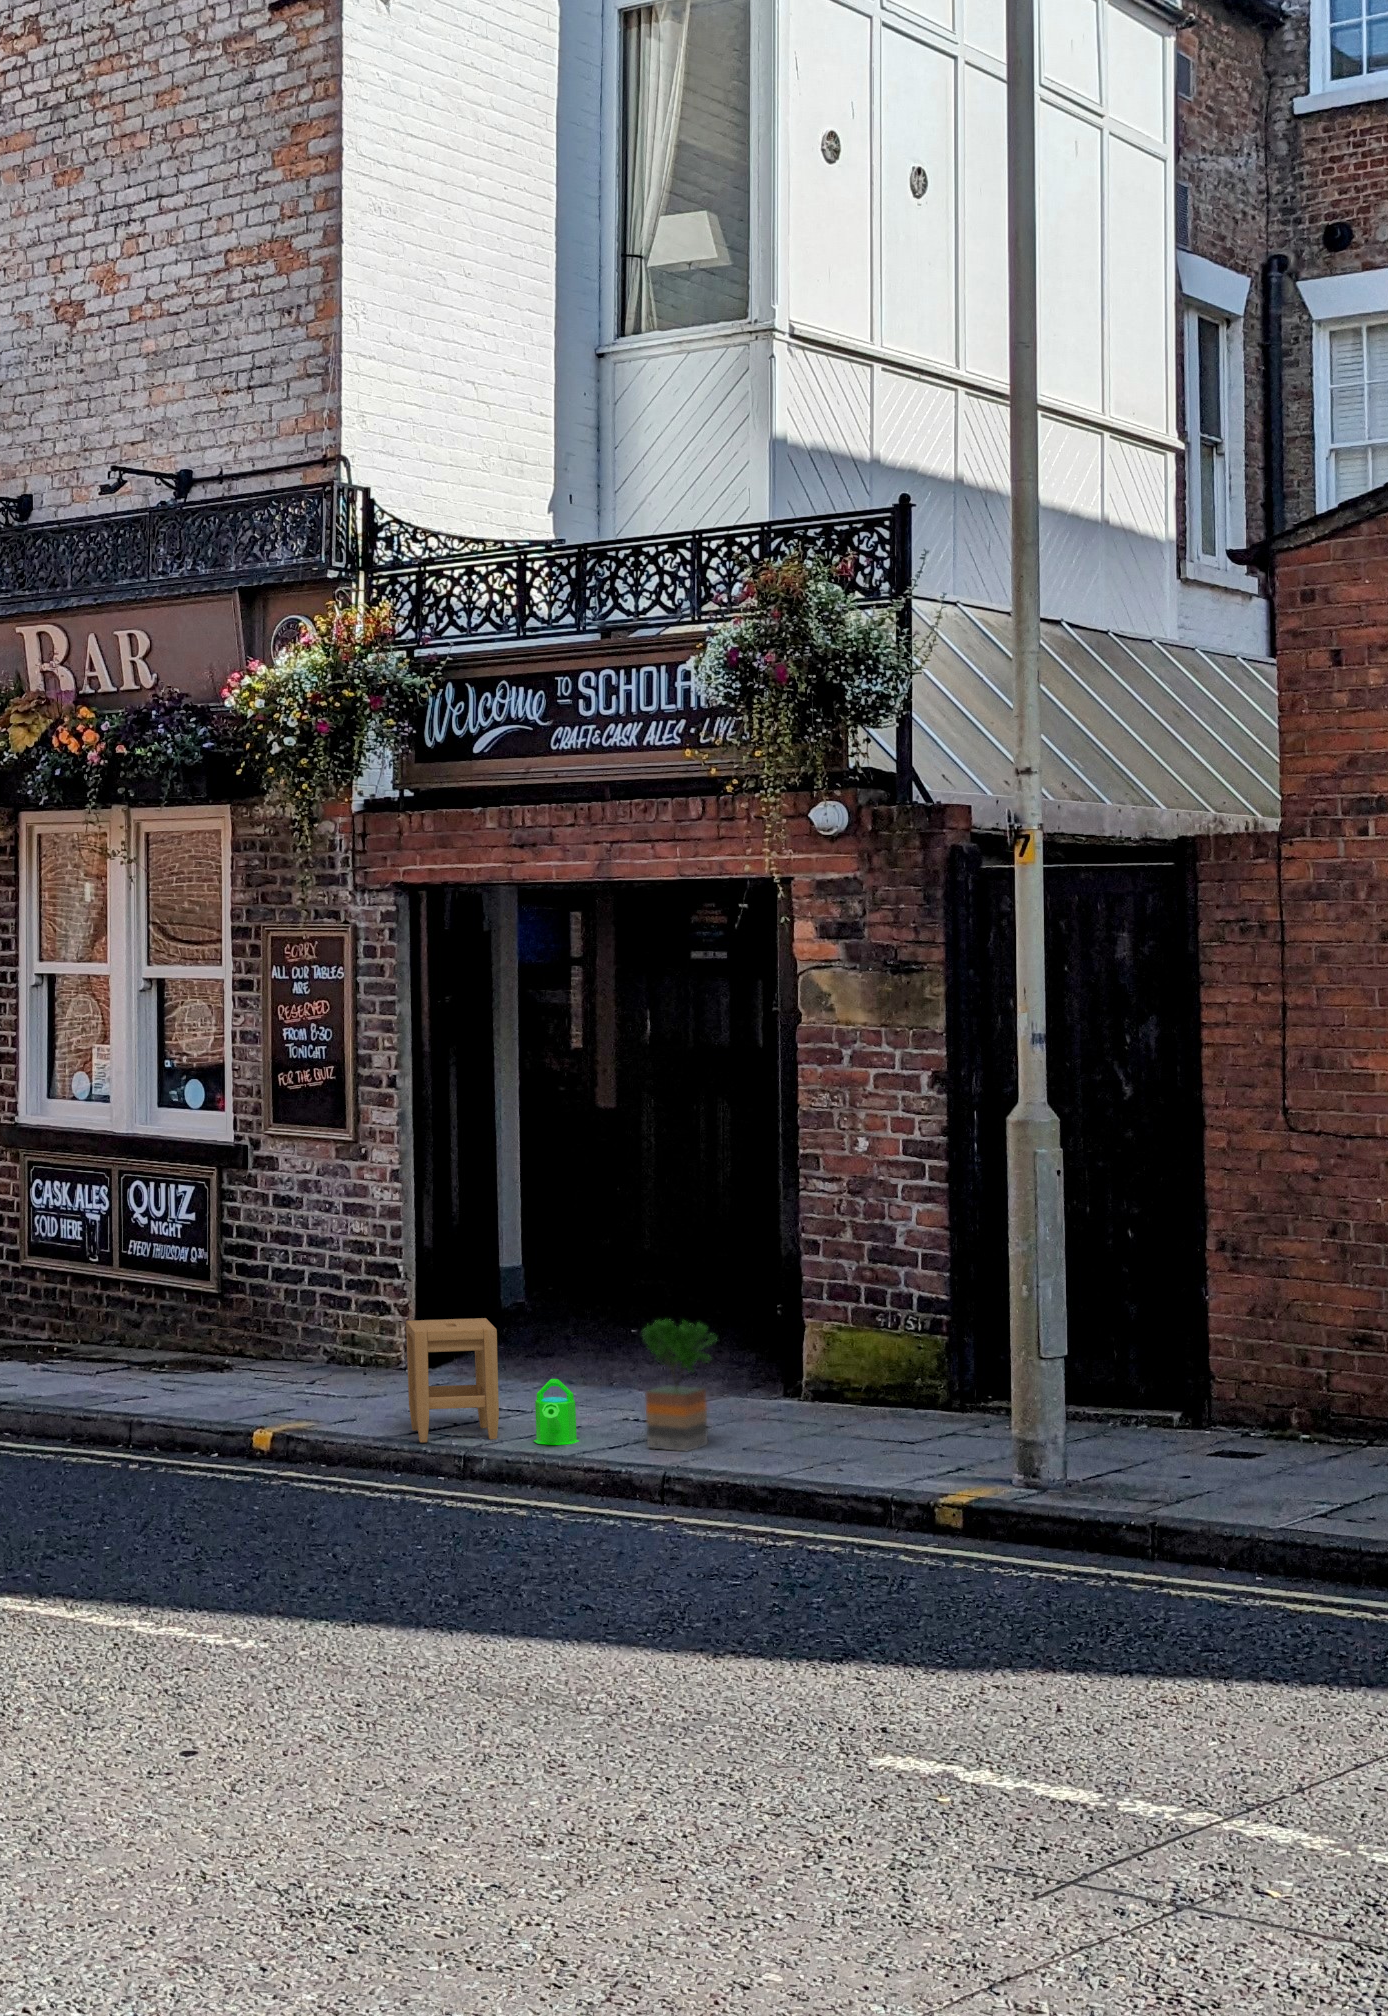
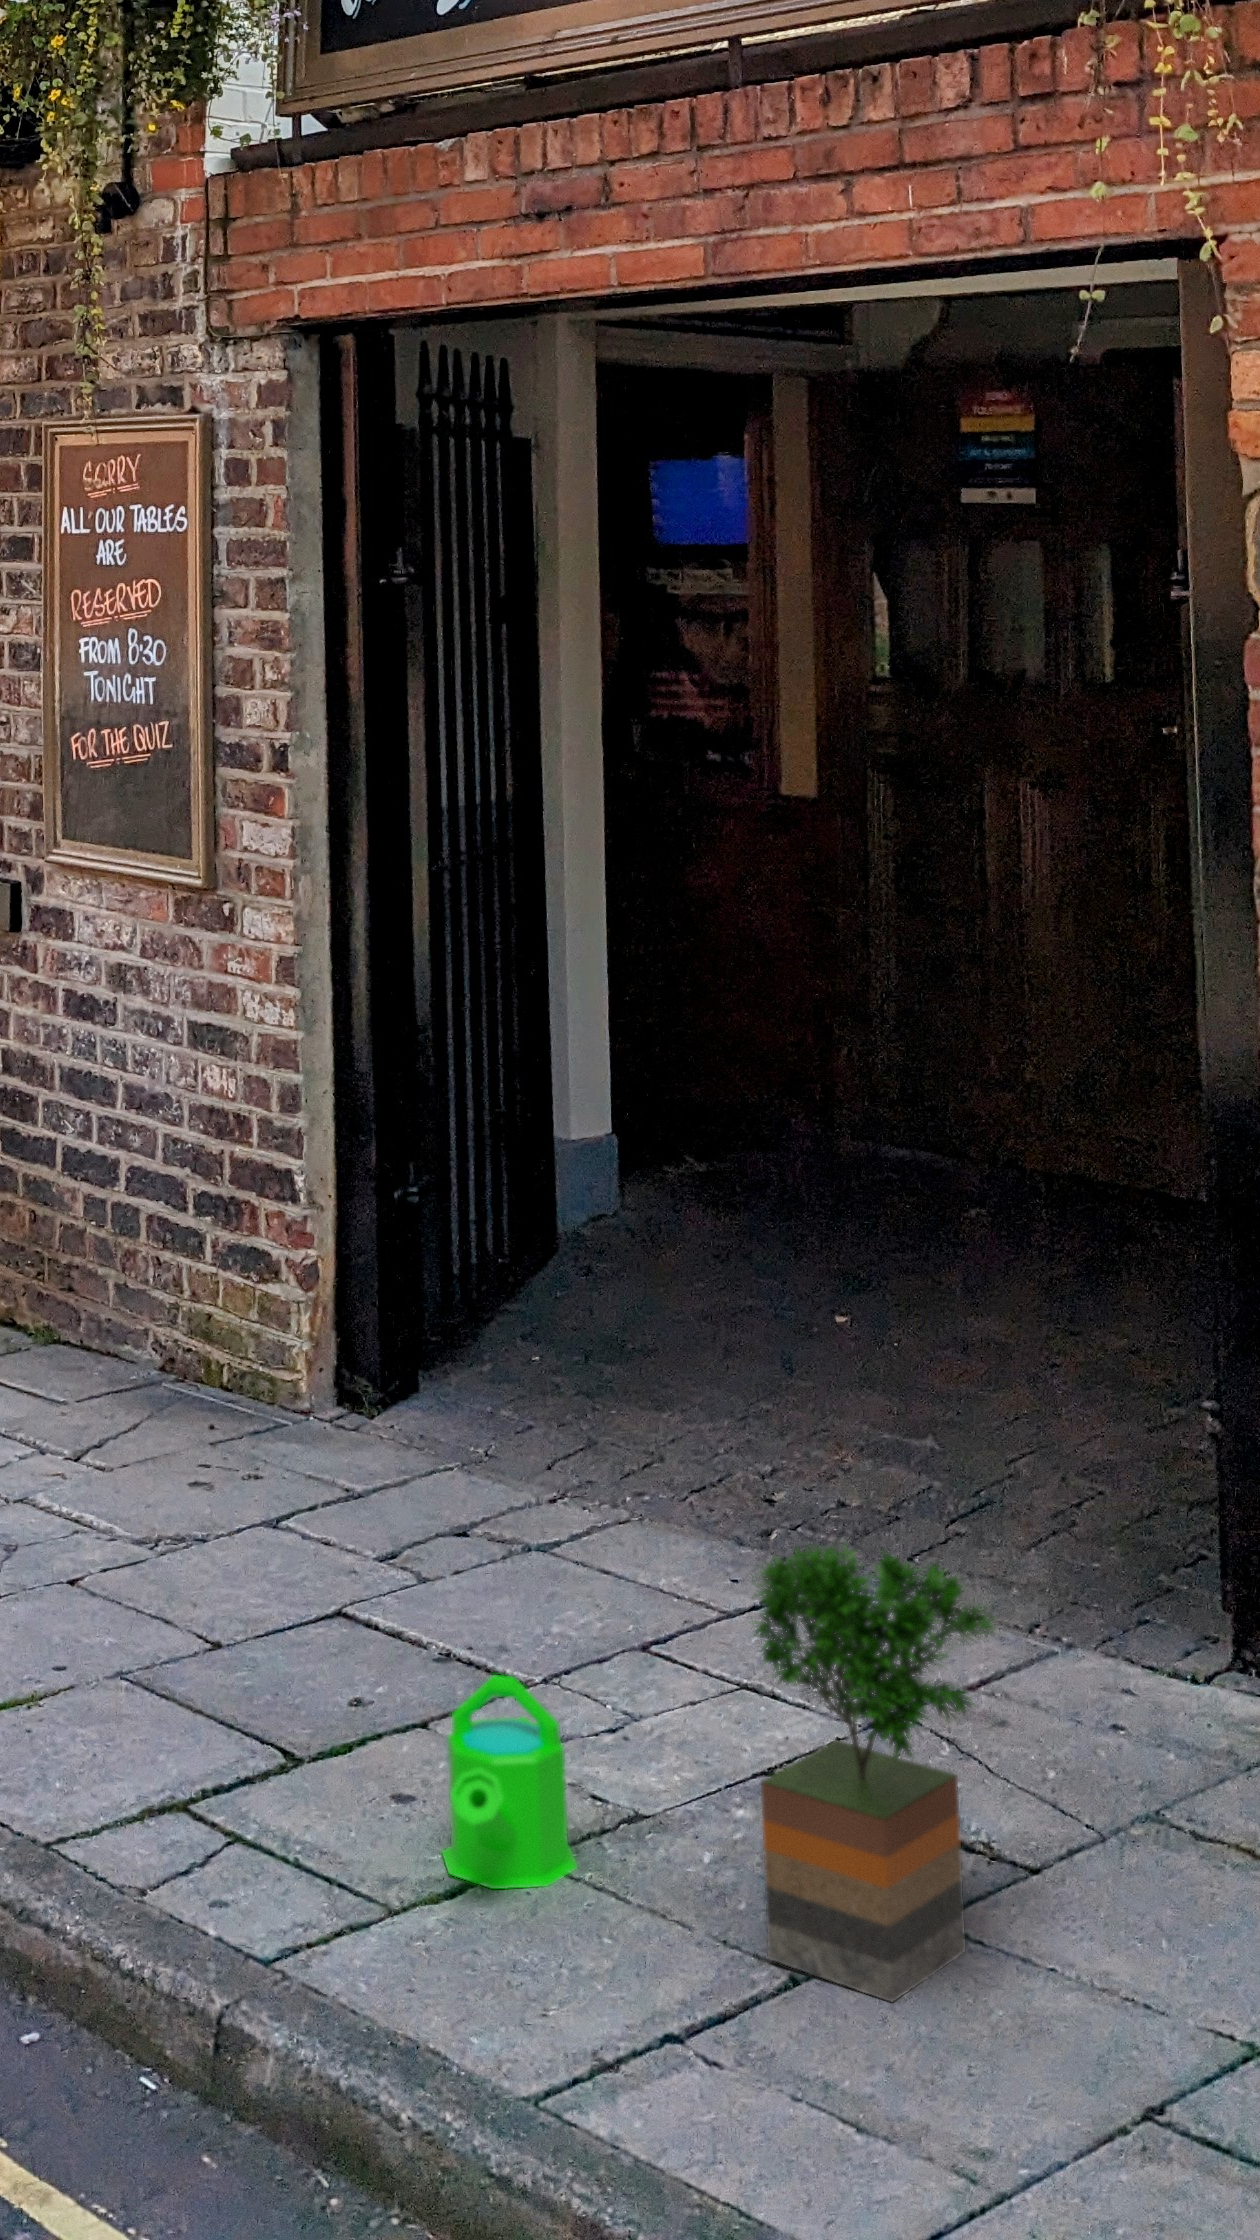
stool: present [406,1318,499,1443] -> none [112,1434,359,1819]

